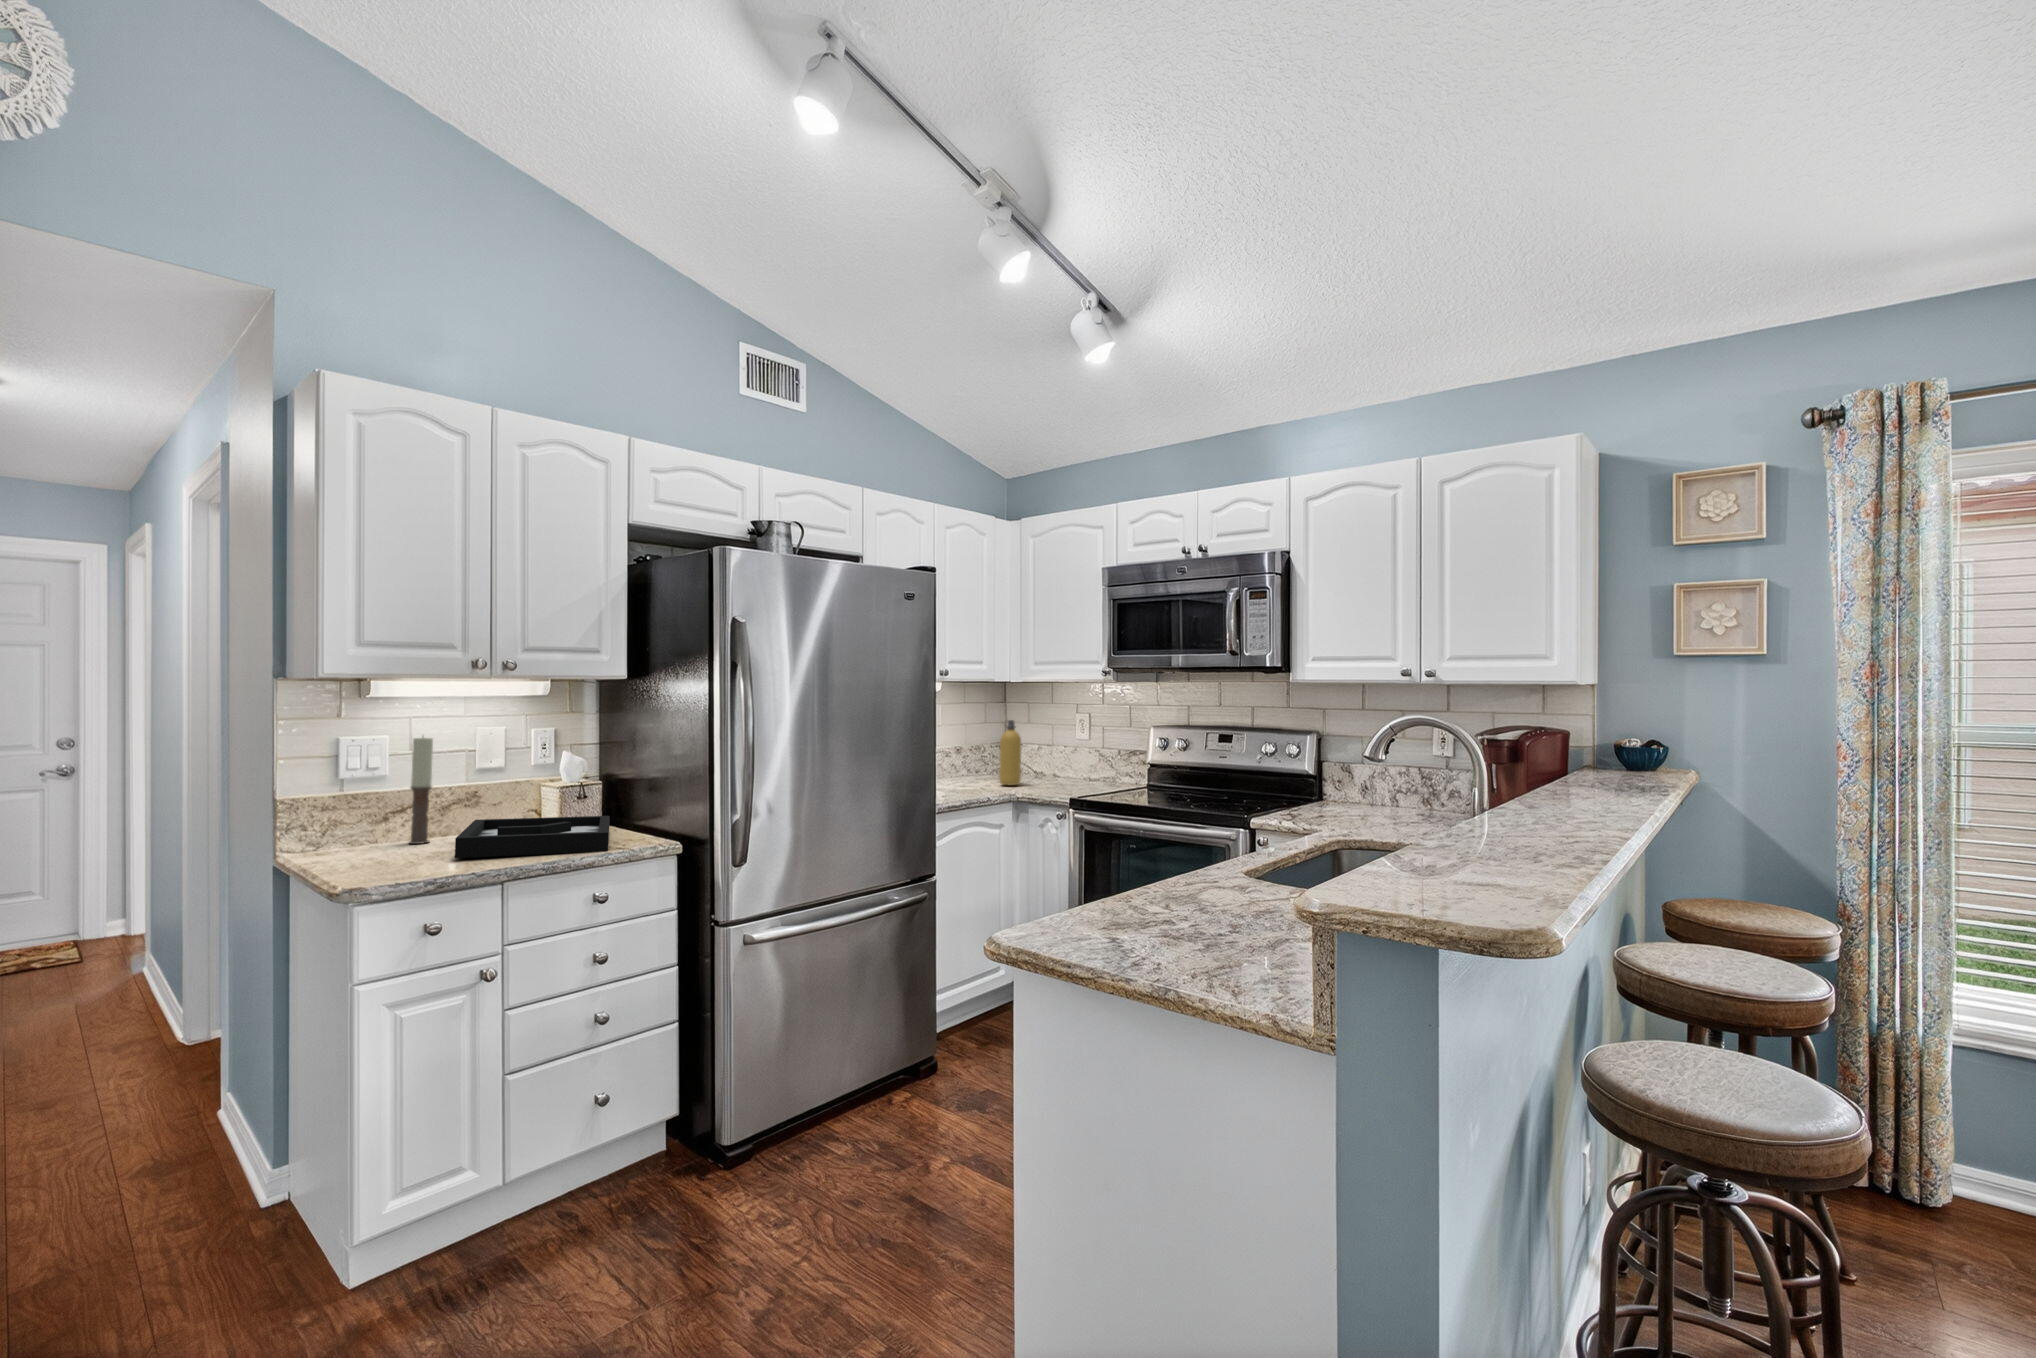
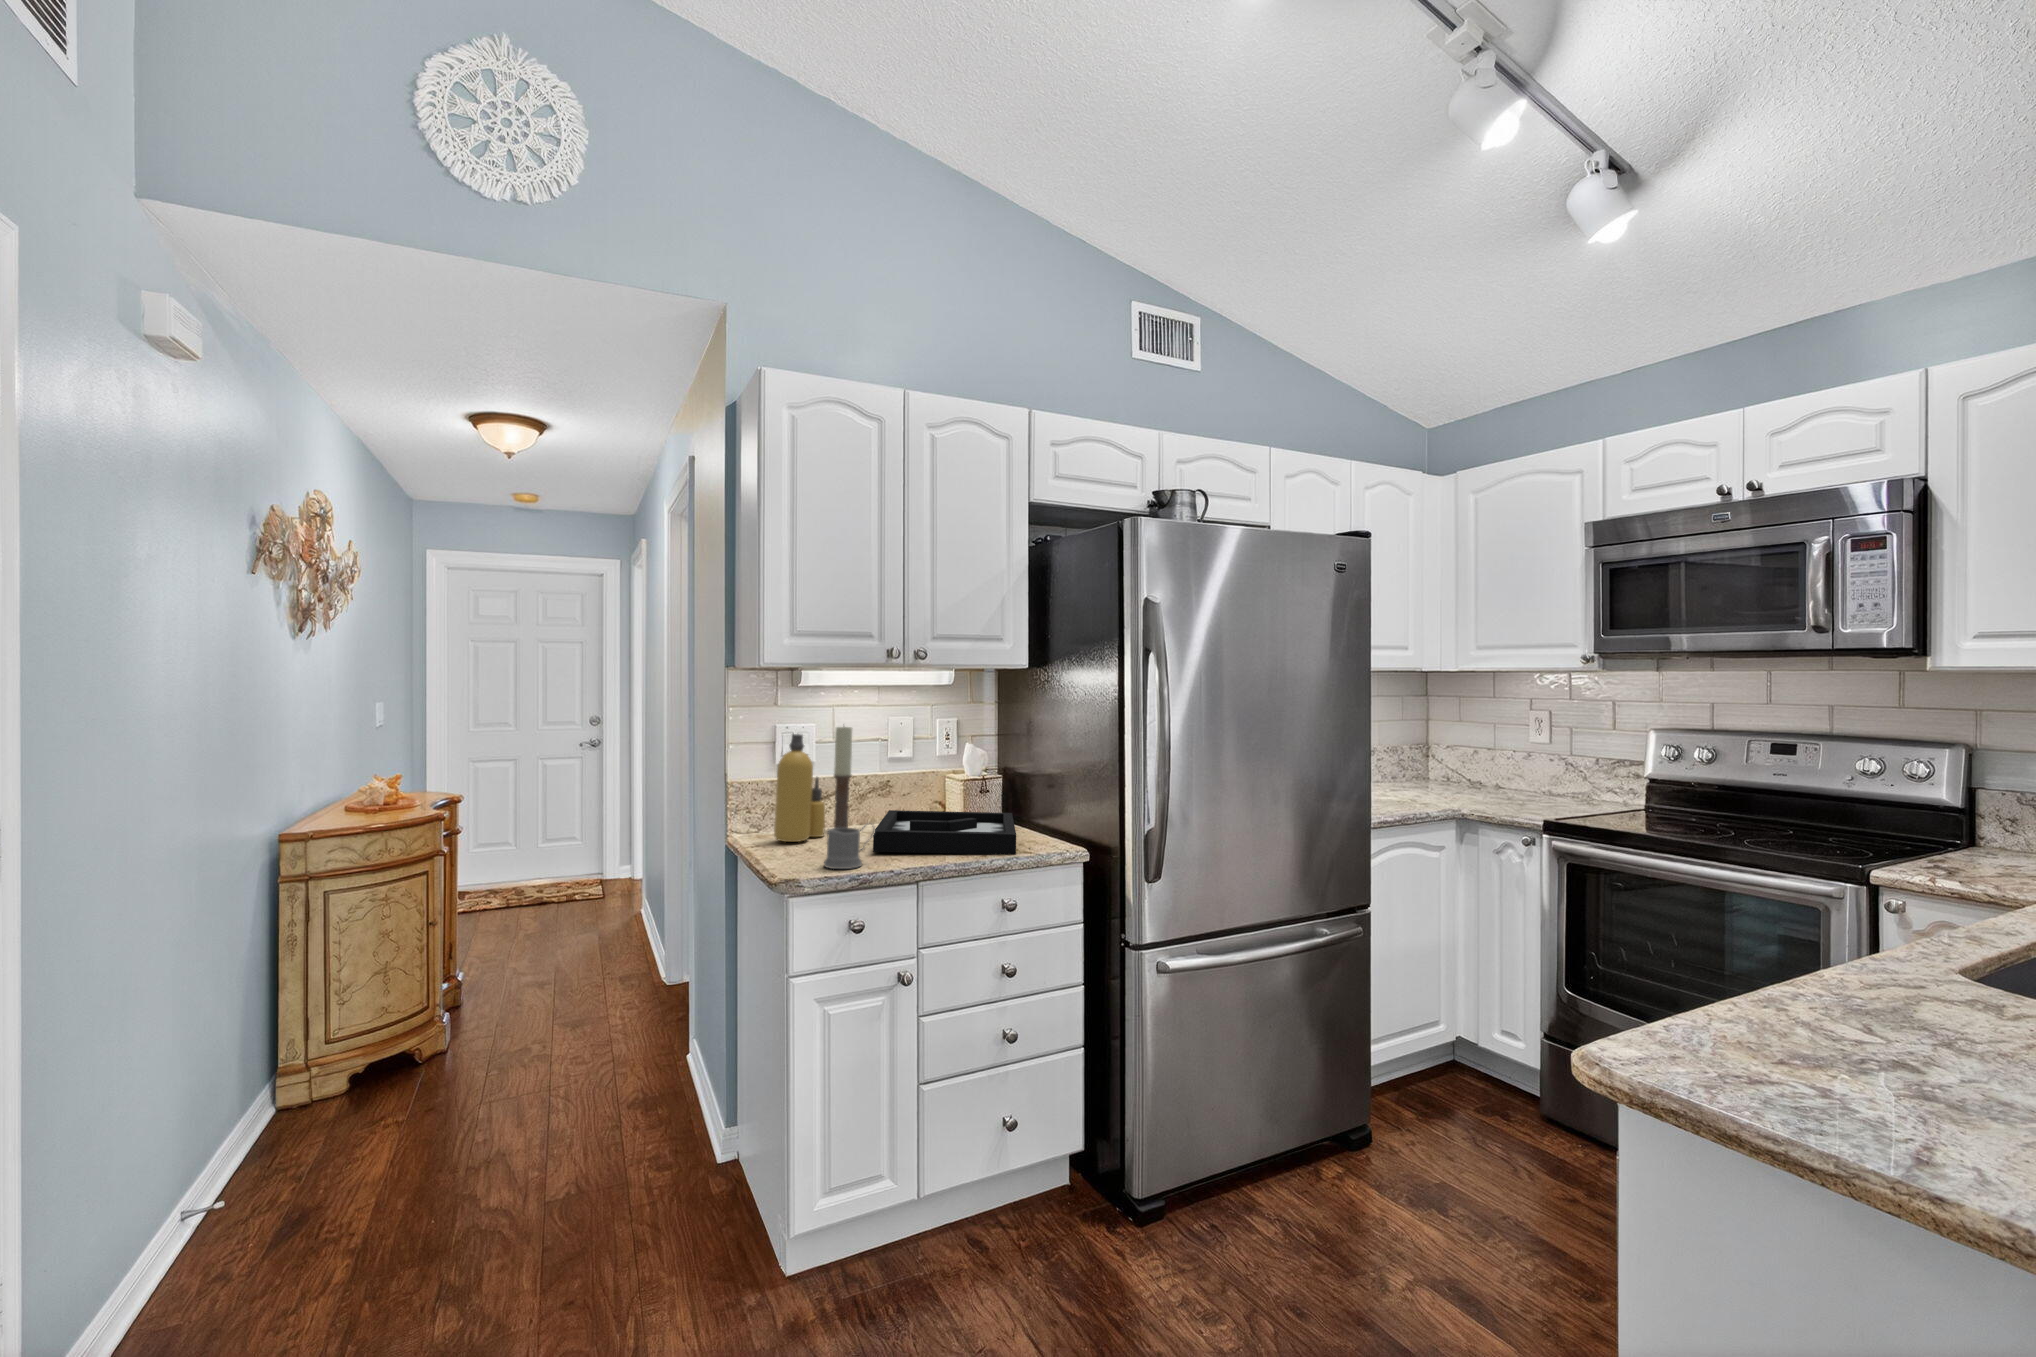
bottle: present [999,720,1021,785] -> present [774,734,825,842]
mug: none [397,829,456,875] -> present [824,824,875,869]

